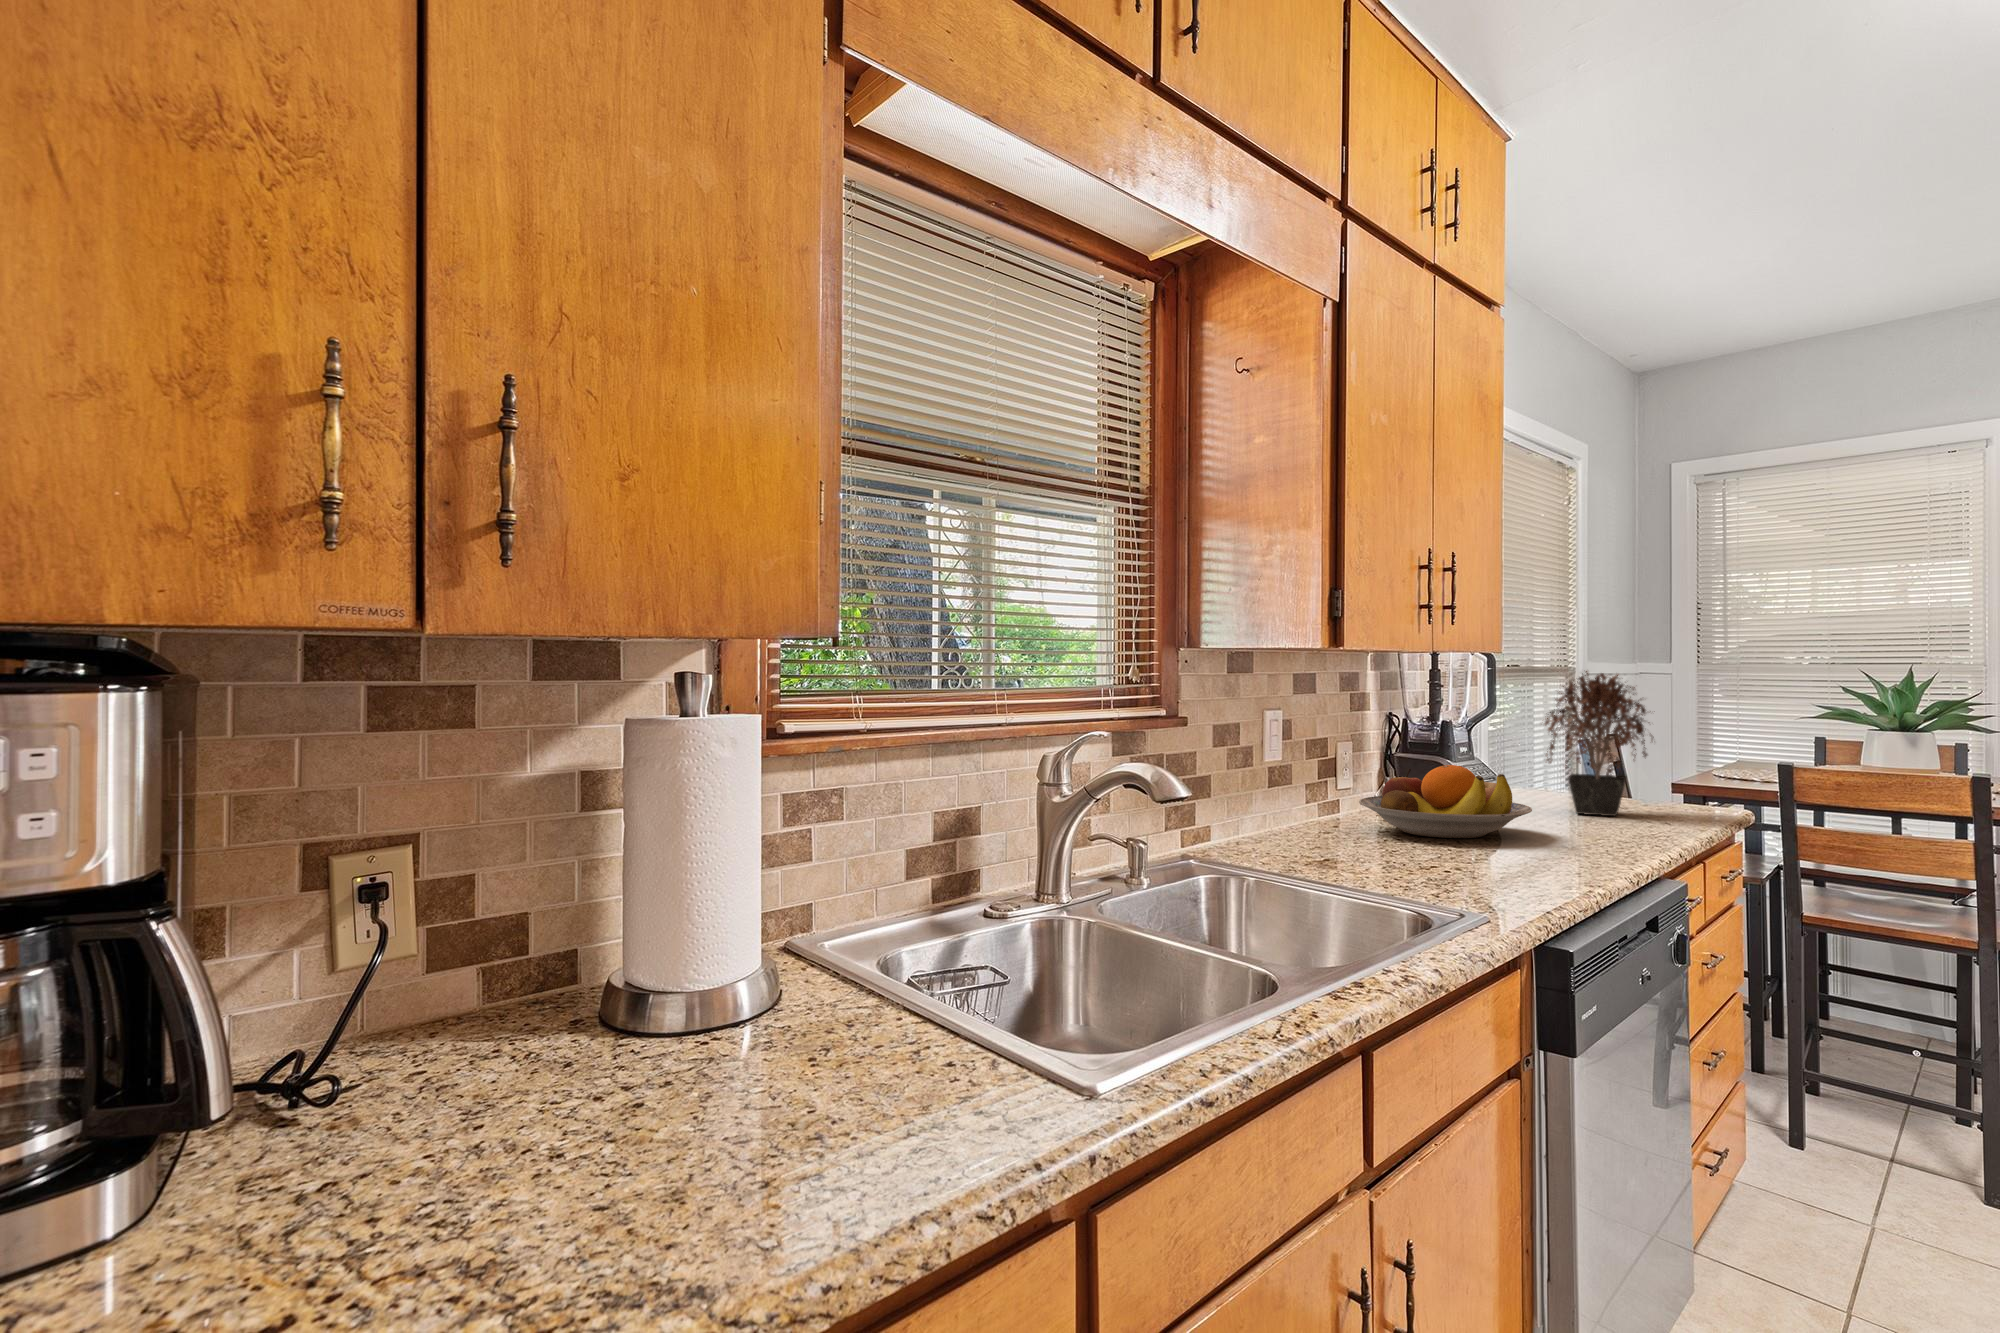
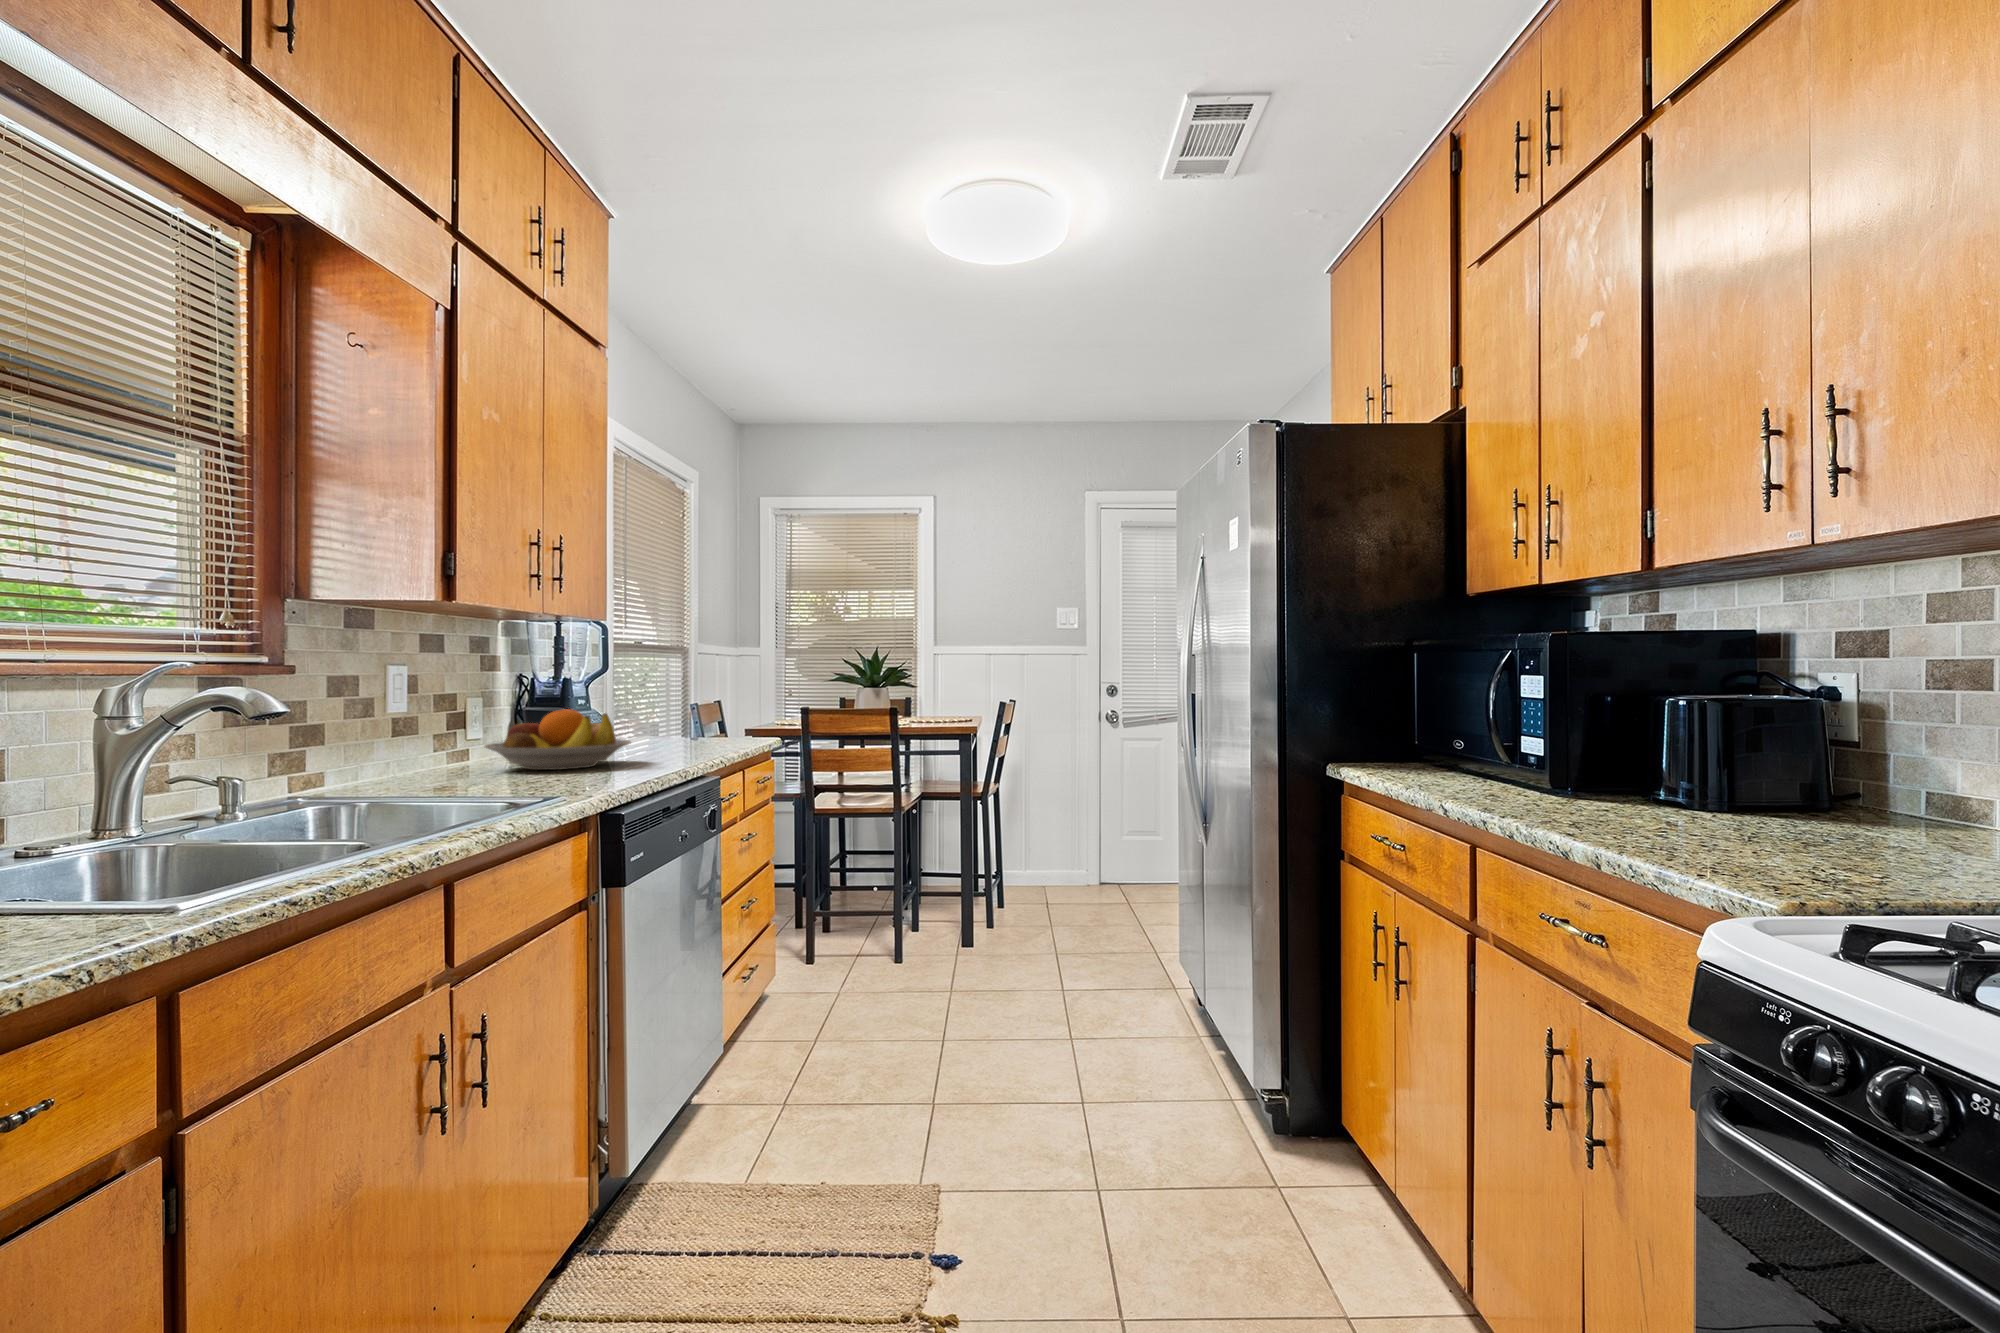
potted plant: present [1545,671,1654,816] -> none [644,636,730,750]

